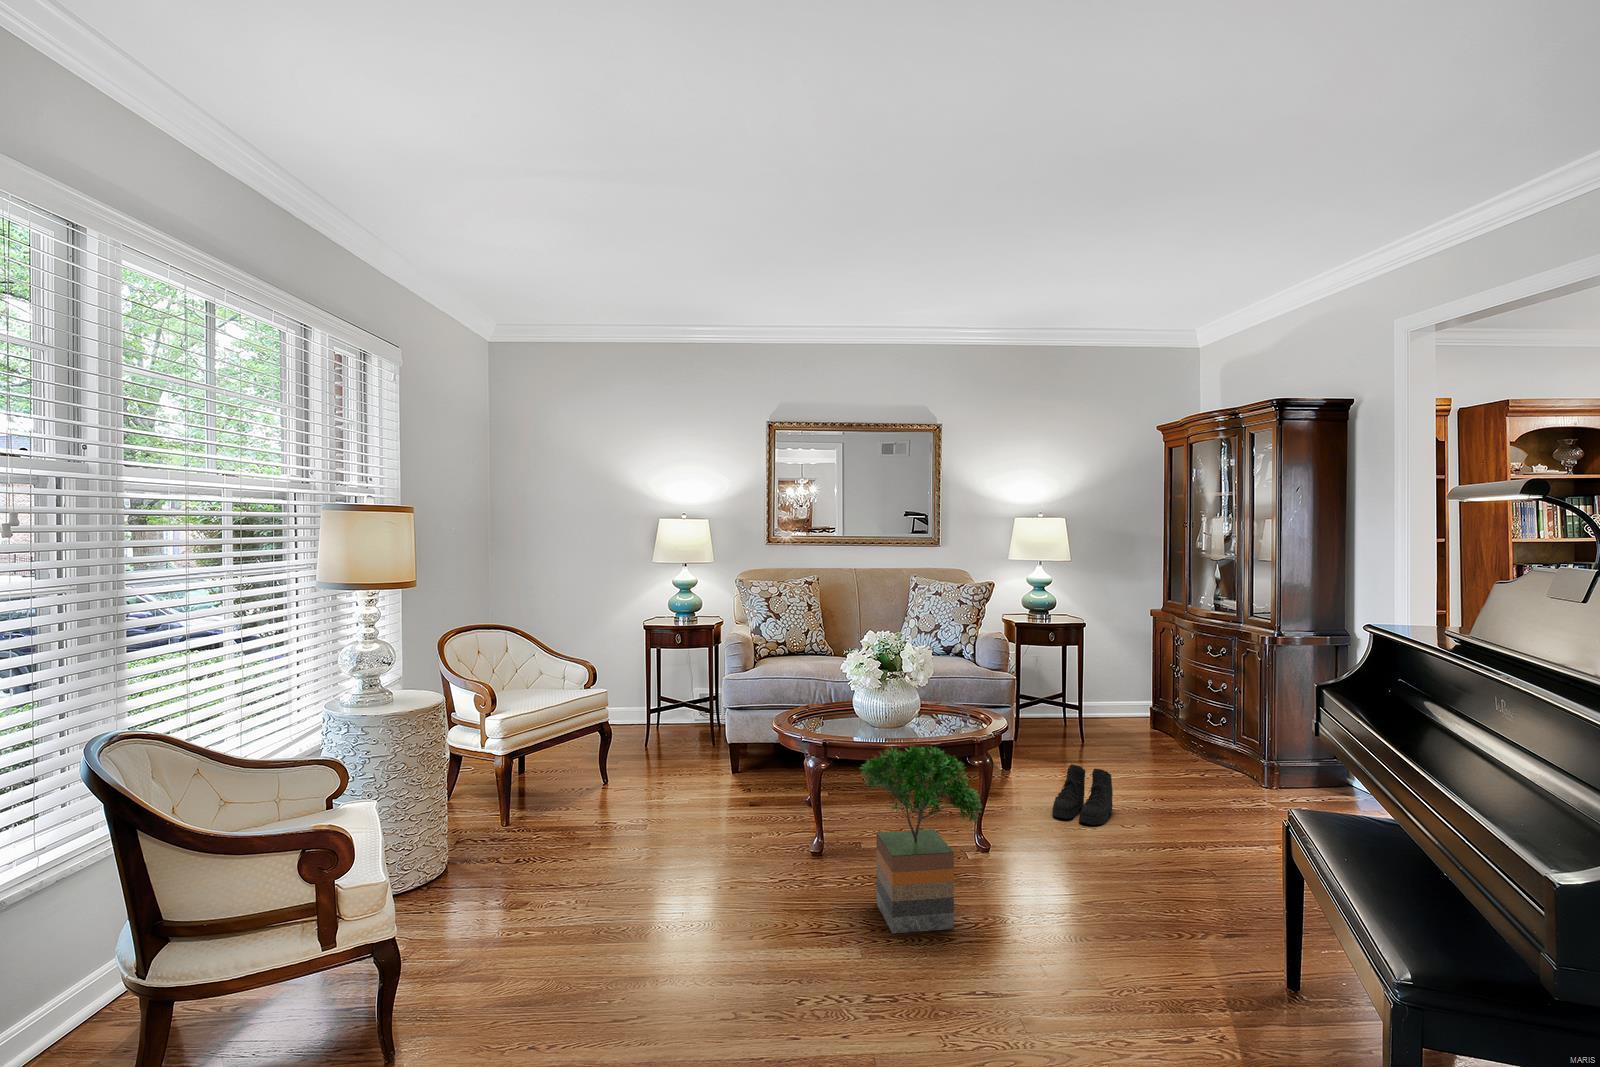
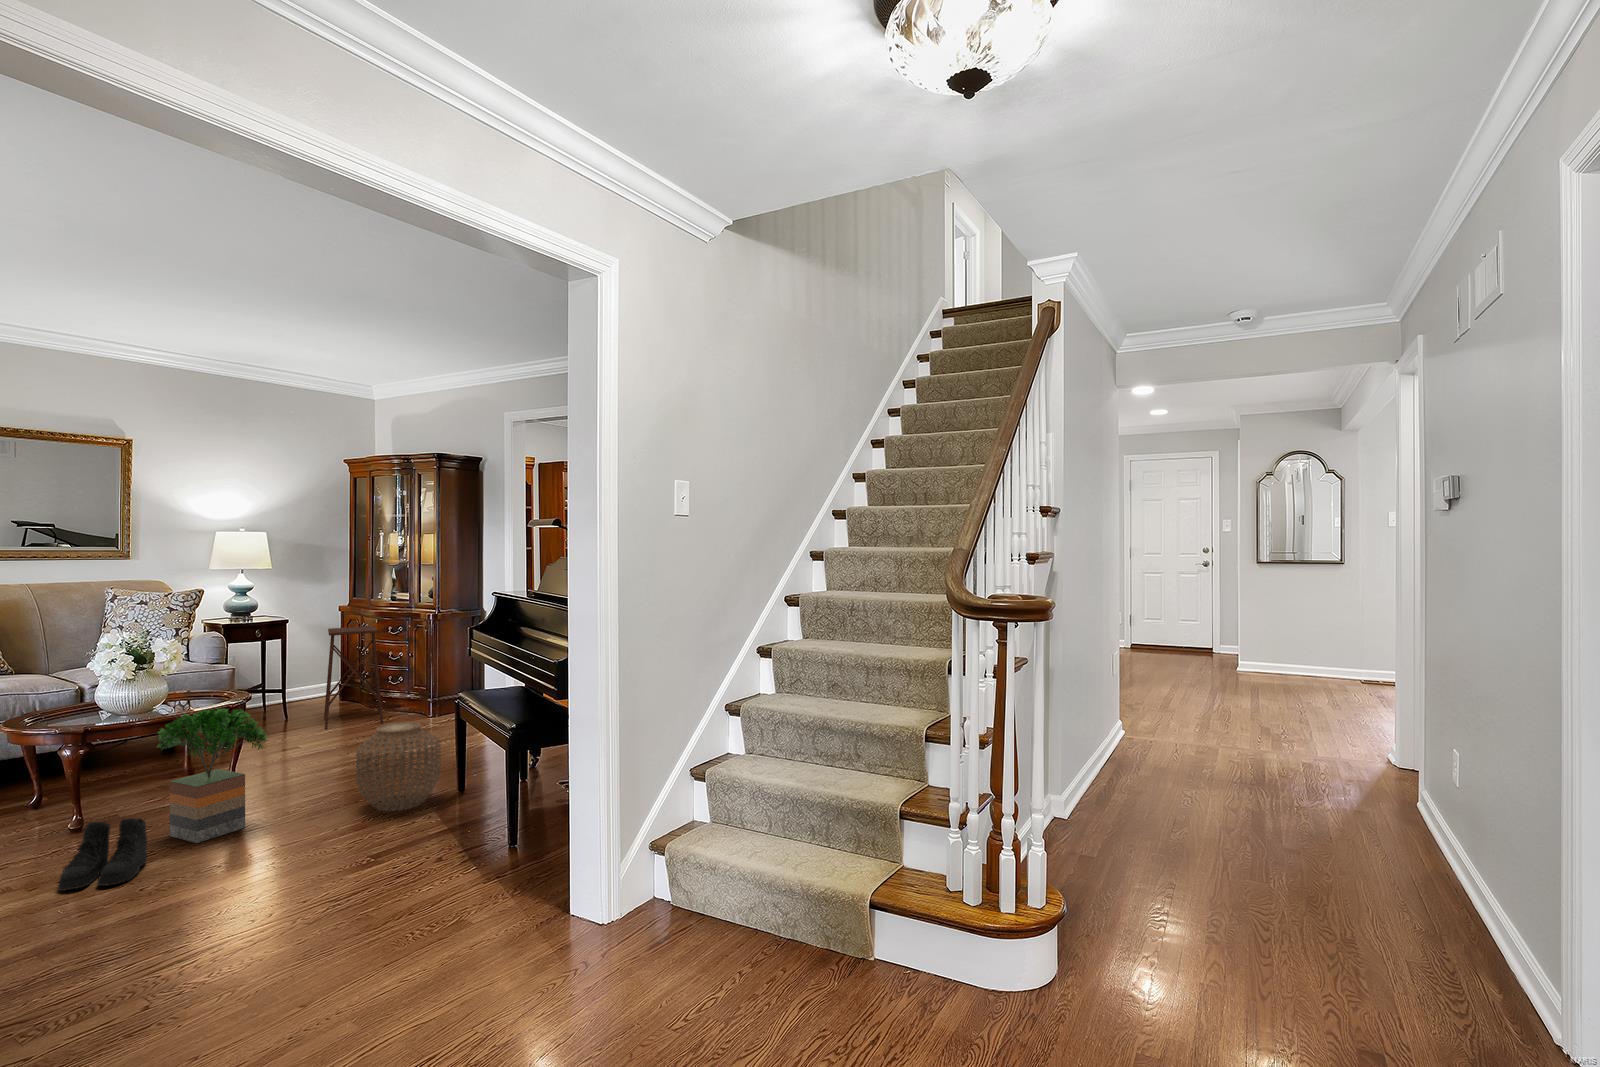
side table: none [1116,641,1193,783] -> present [324,626,383,729]
boots: present [1052,764,1113,825] -> present [58,818,147,891]
woven basket: none [1101,829,1247,998] -> present [356,722,441,811]

